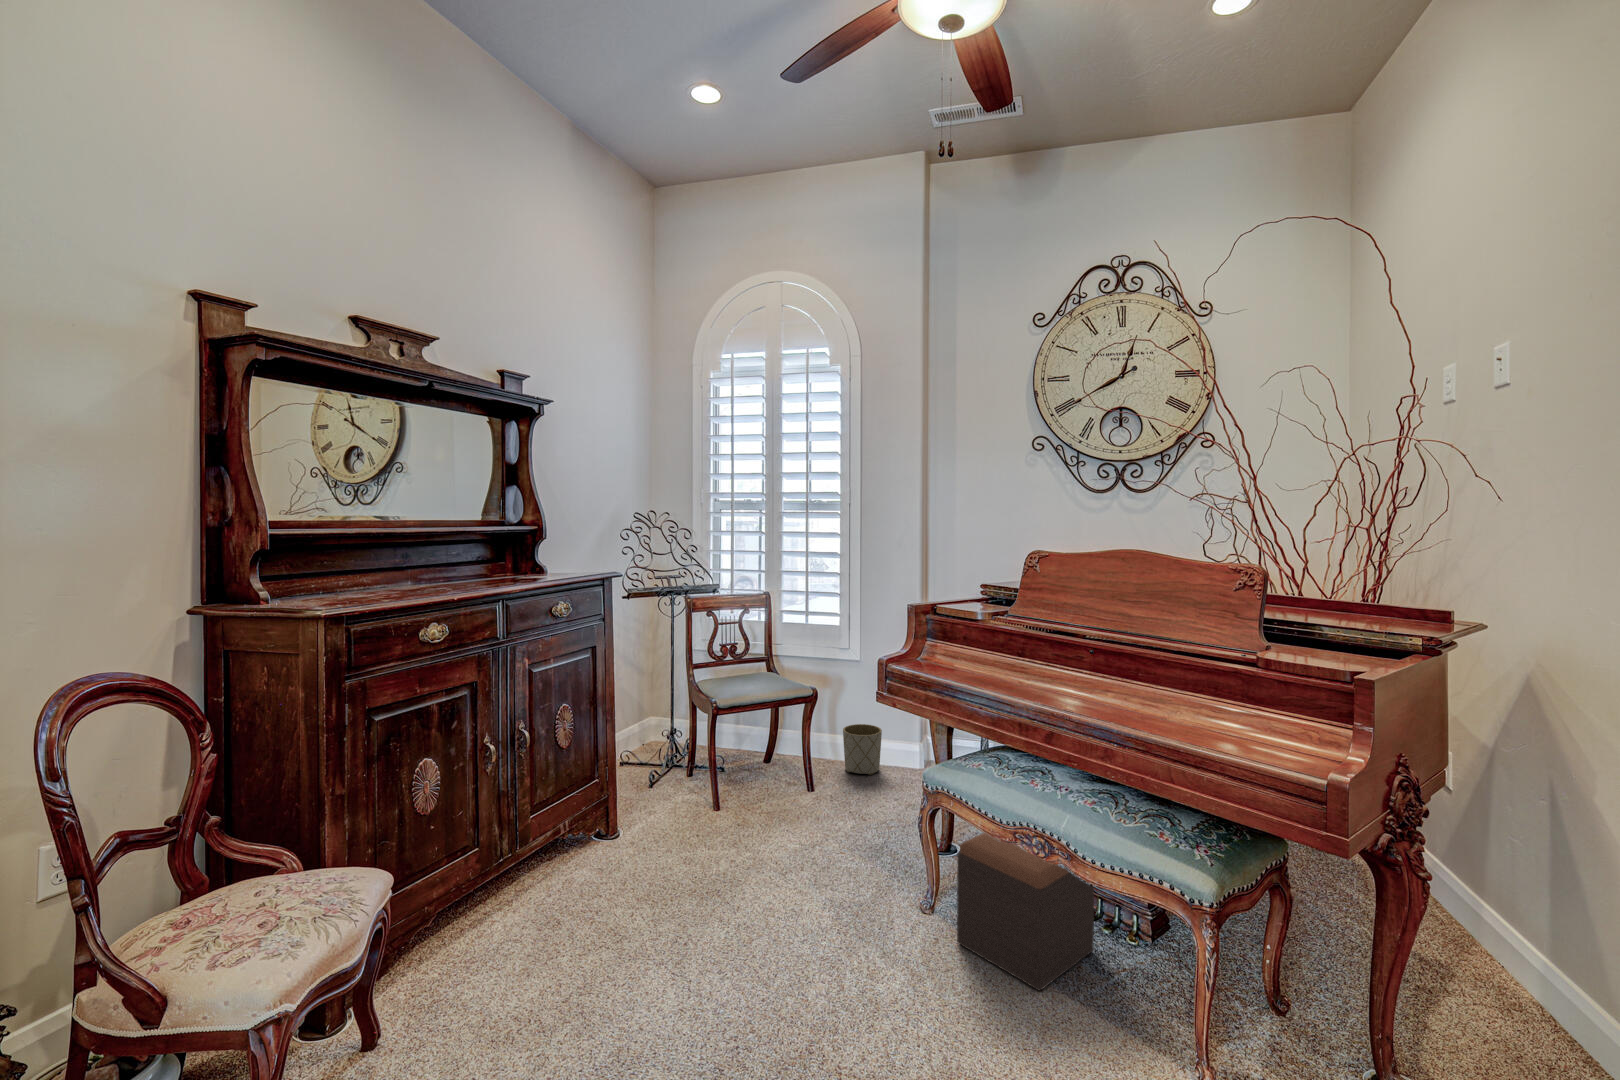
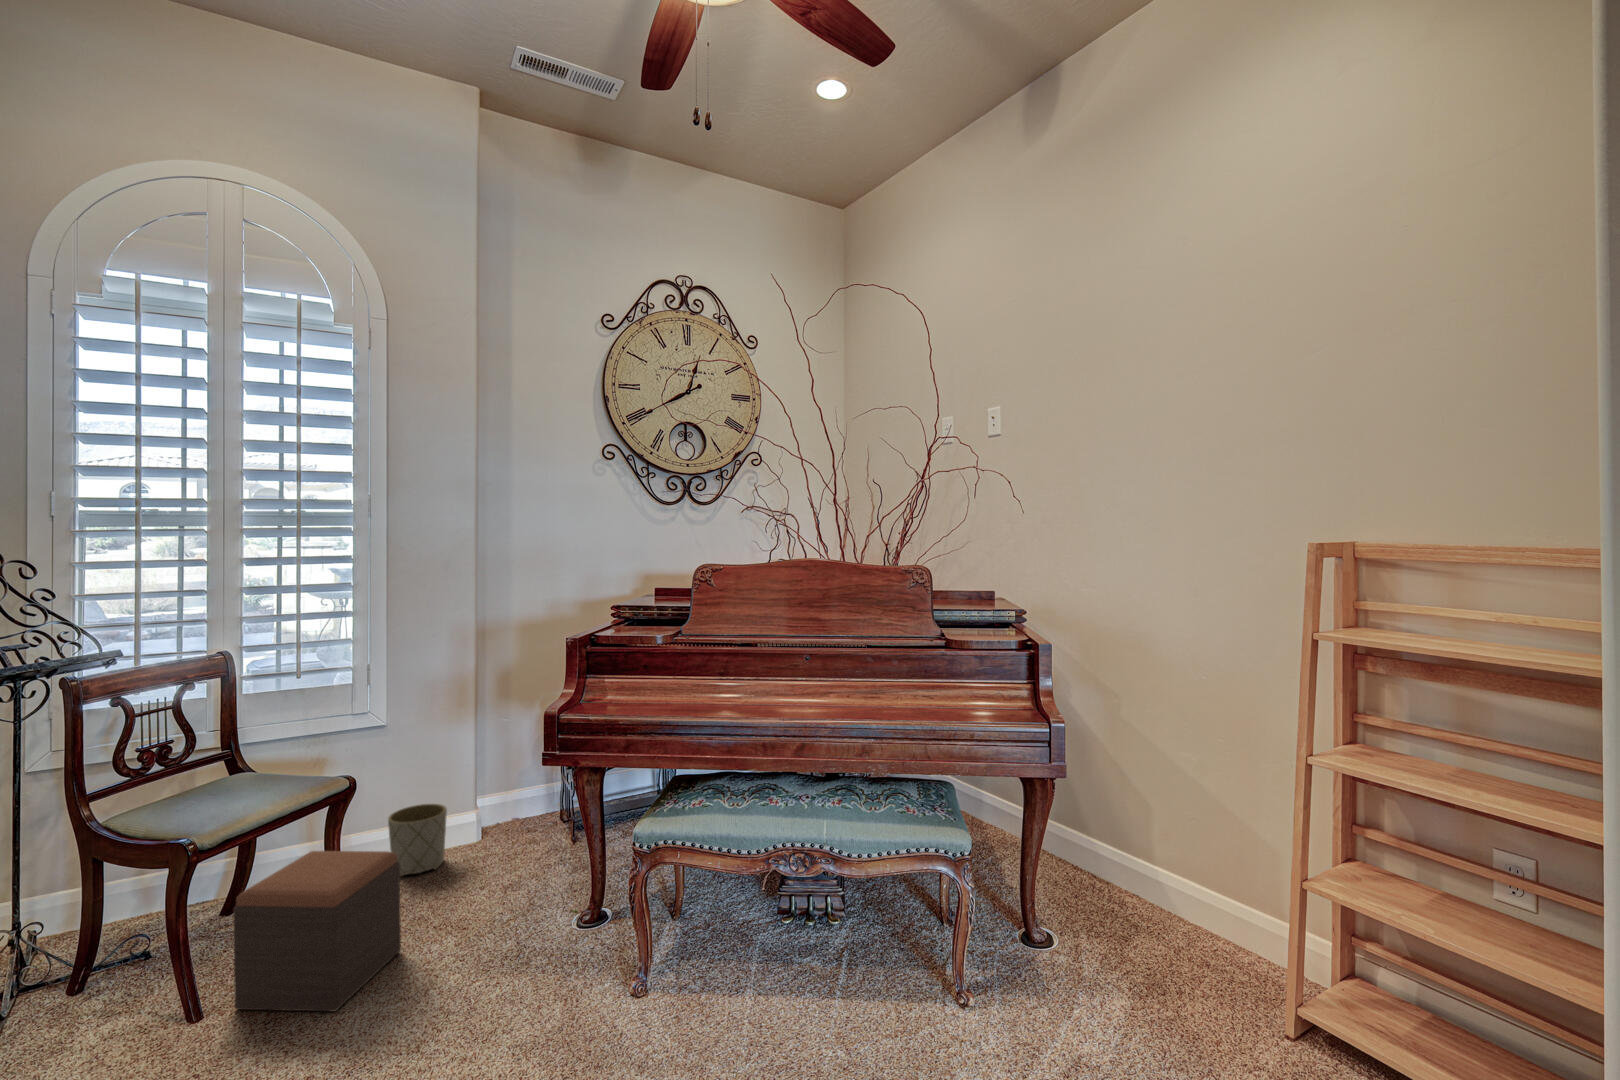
footstool: present [957,833,1094,991] -> present [234,851,401,1011]

